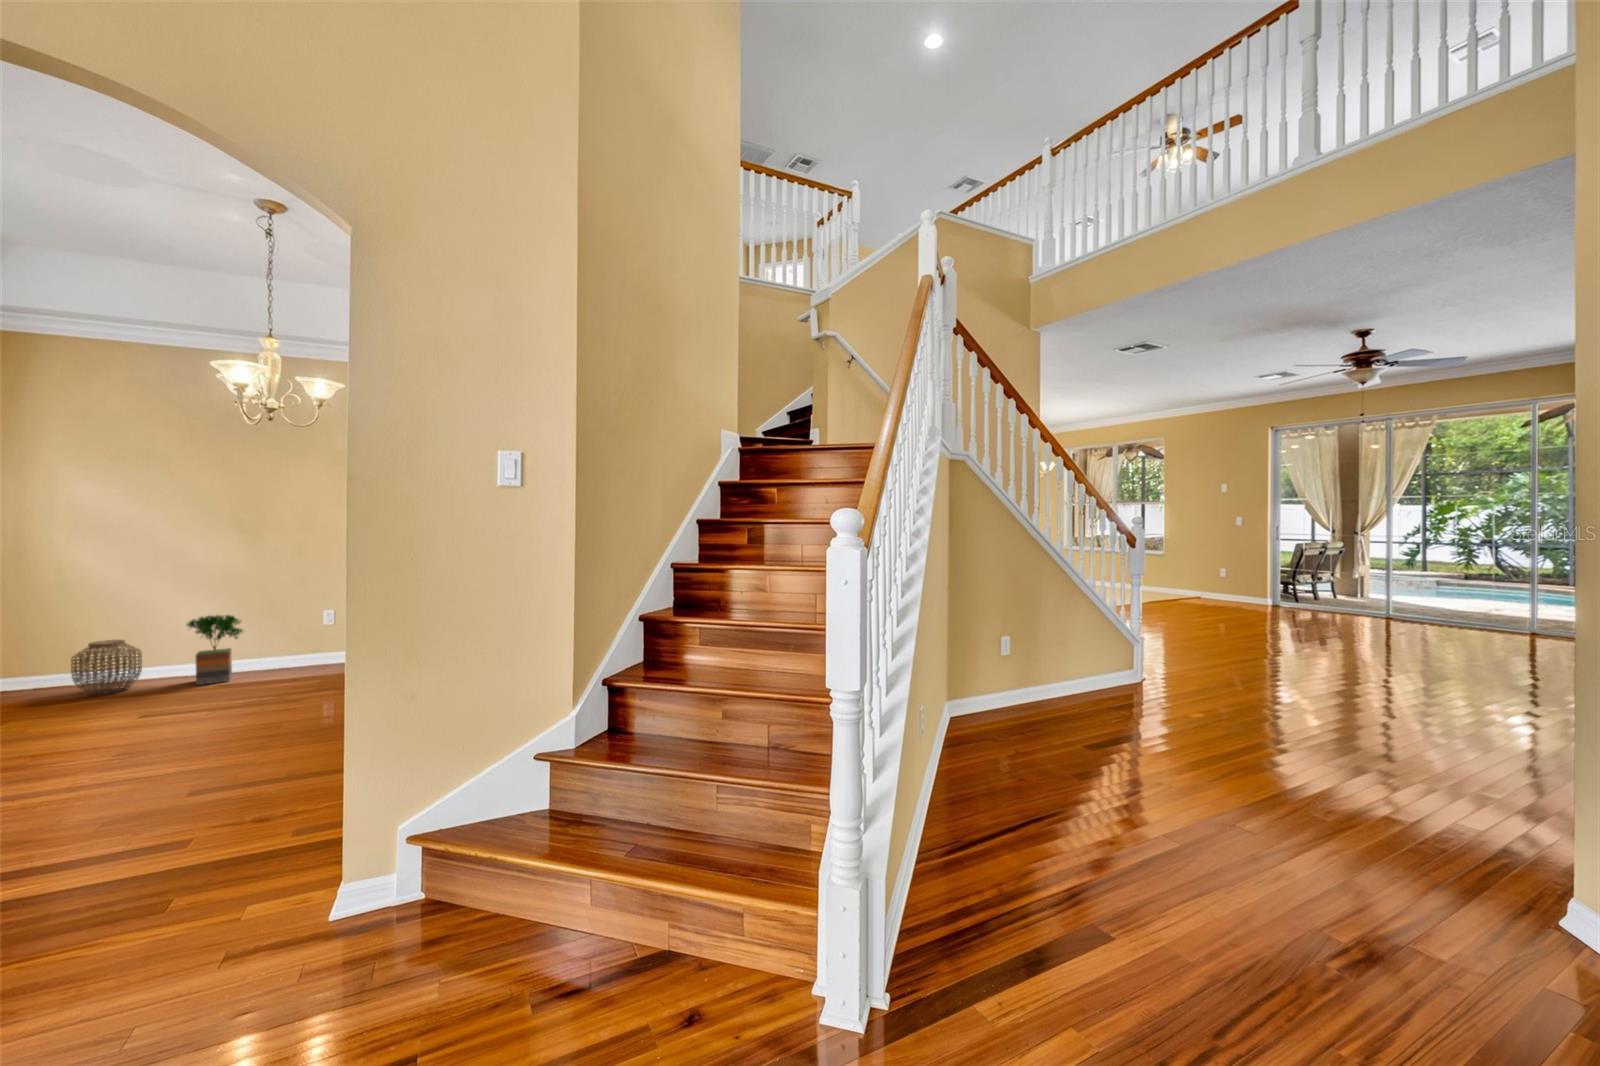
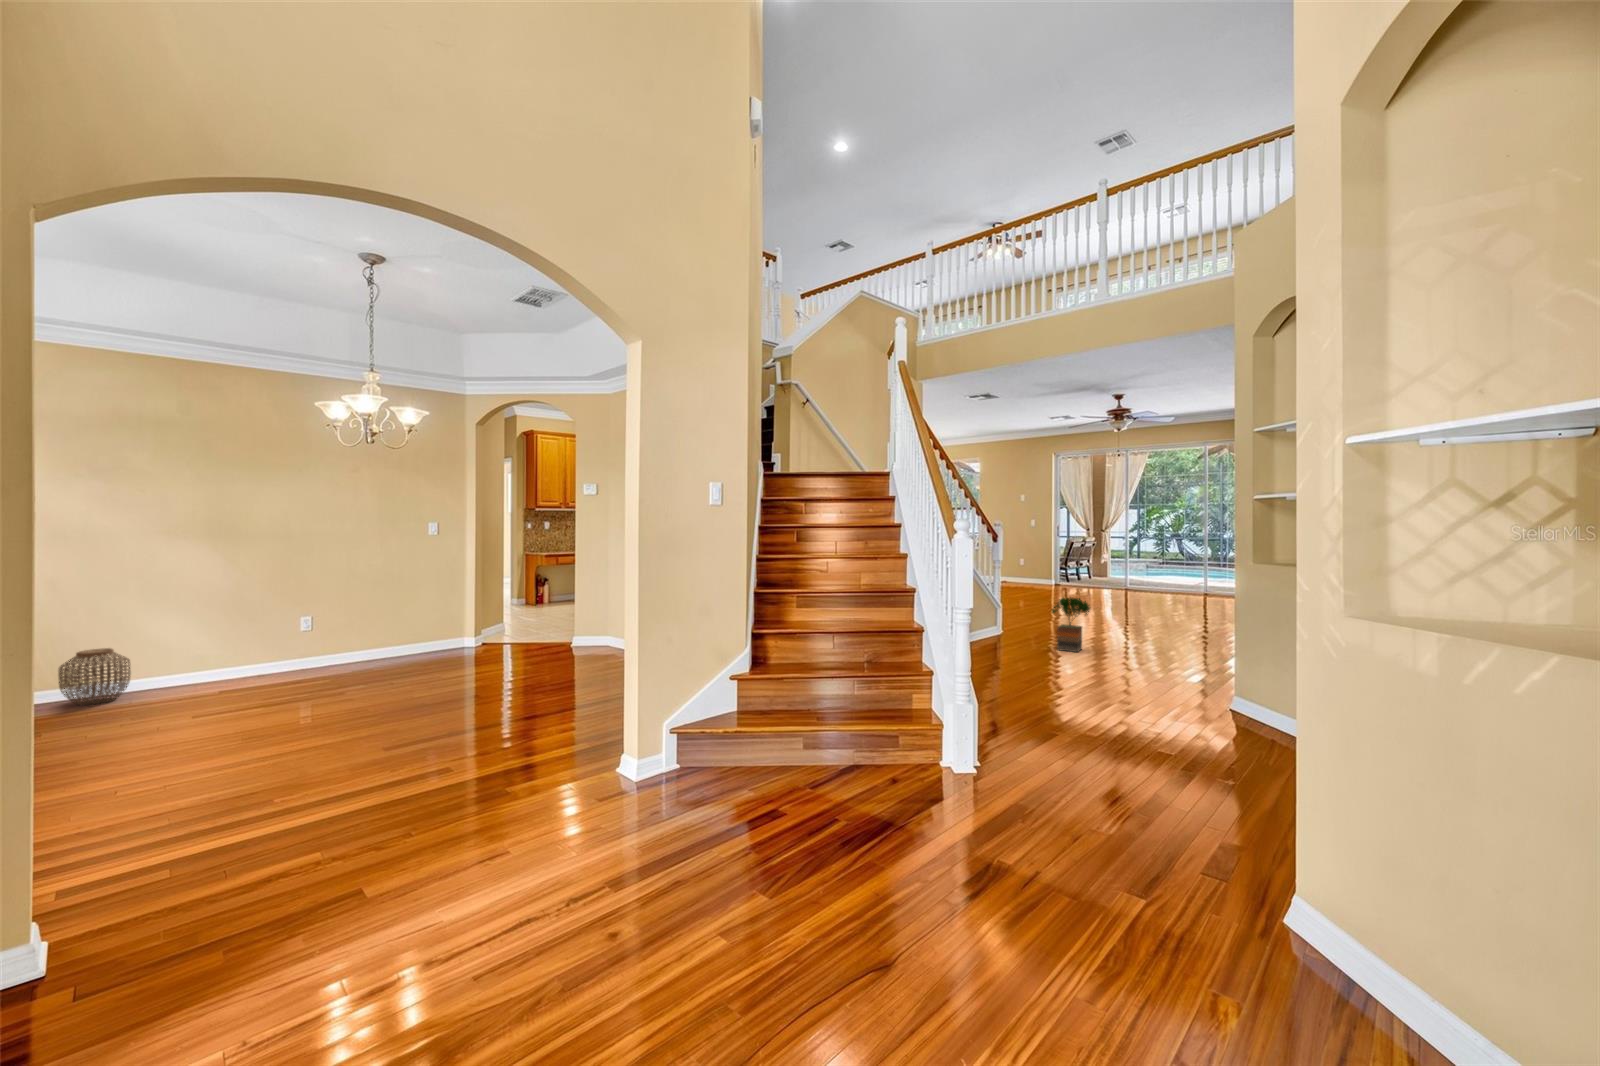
potted tree: present [187,615,243,685] -> present [1052,598,1090,652]

